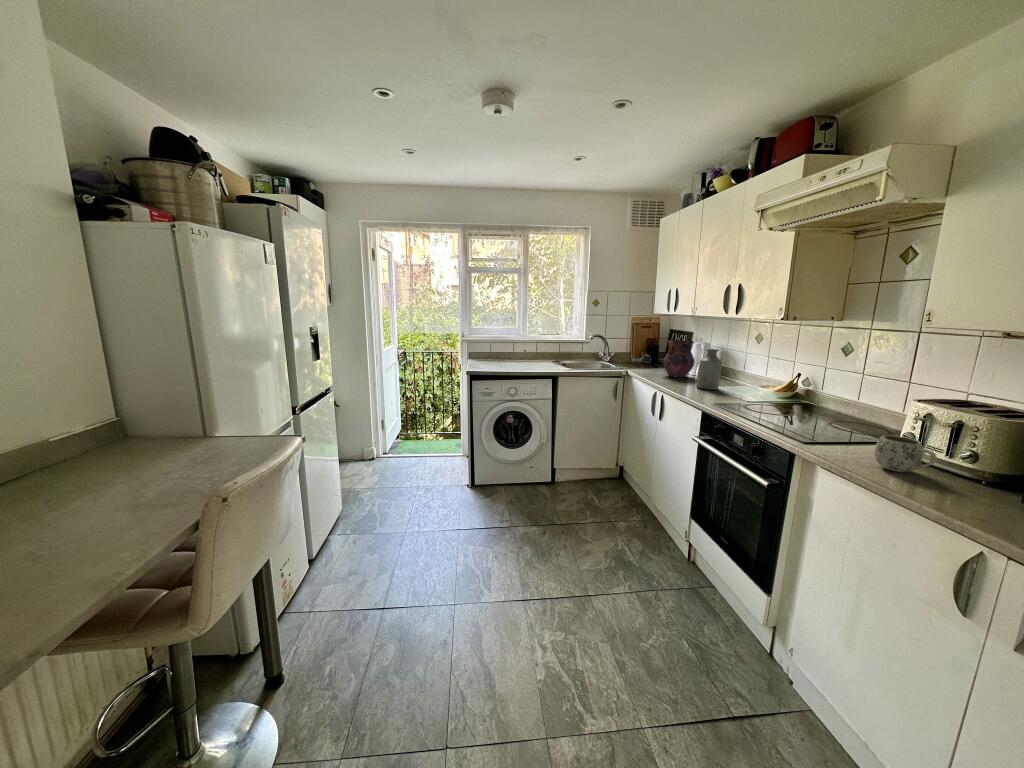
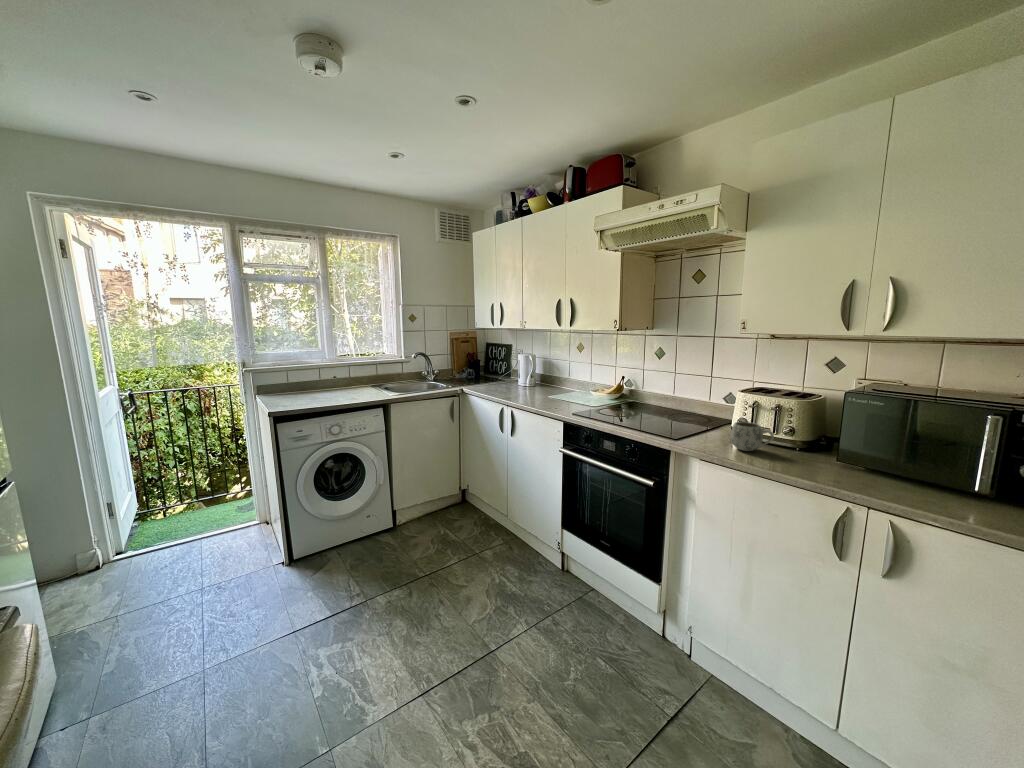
vase: present [664,340,695,378] -> none [501,352,529,390]
bottle: present [696,348,722,390] -> none [541,359,562,399]

